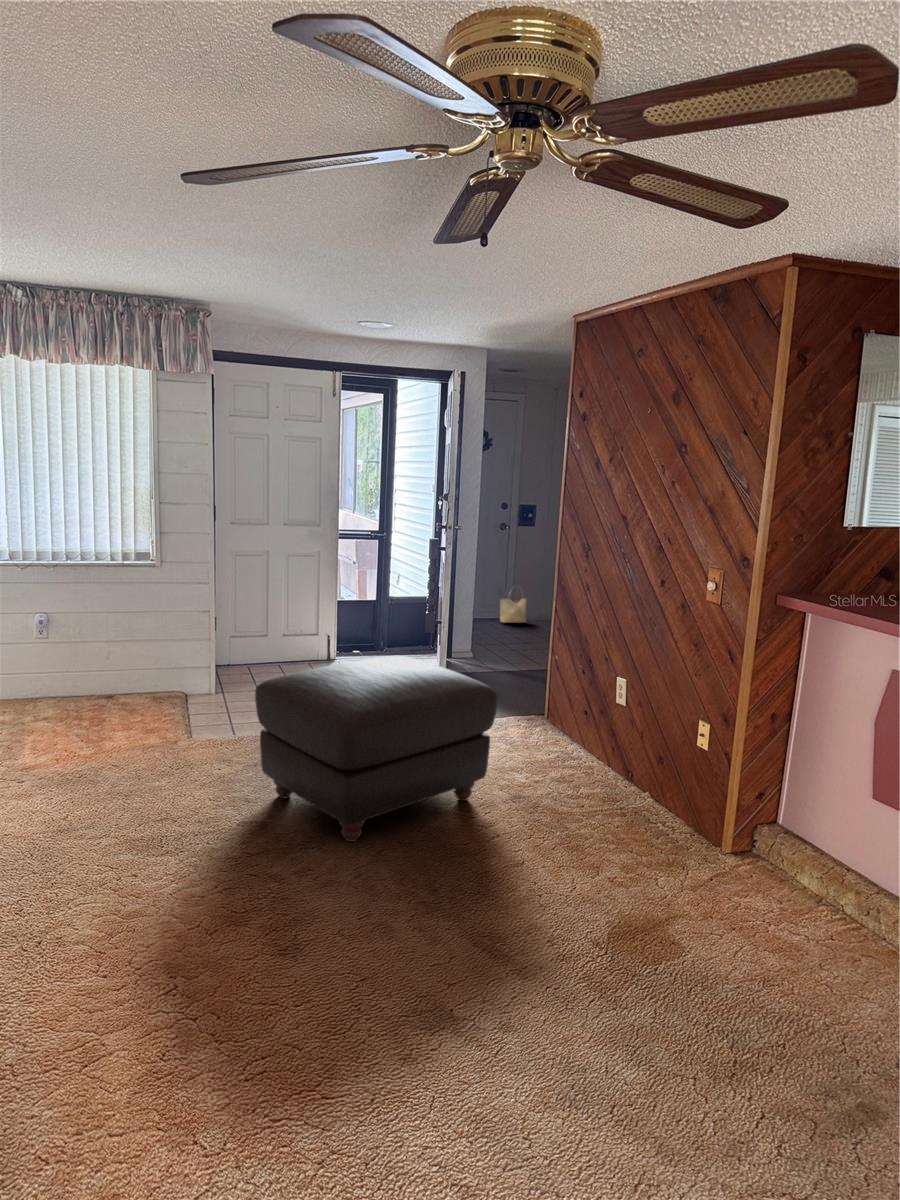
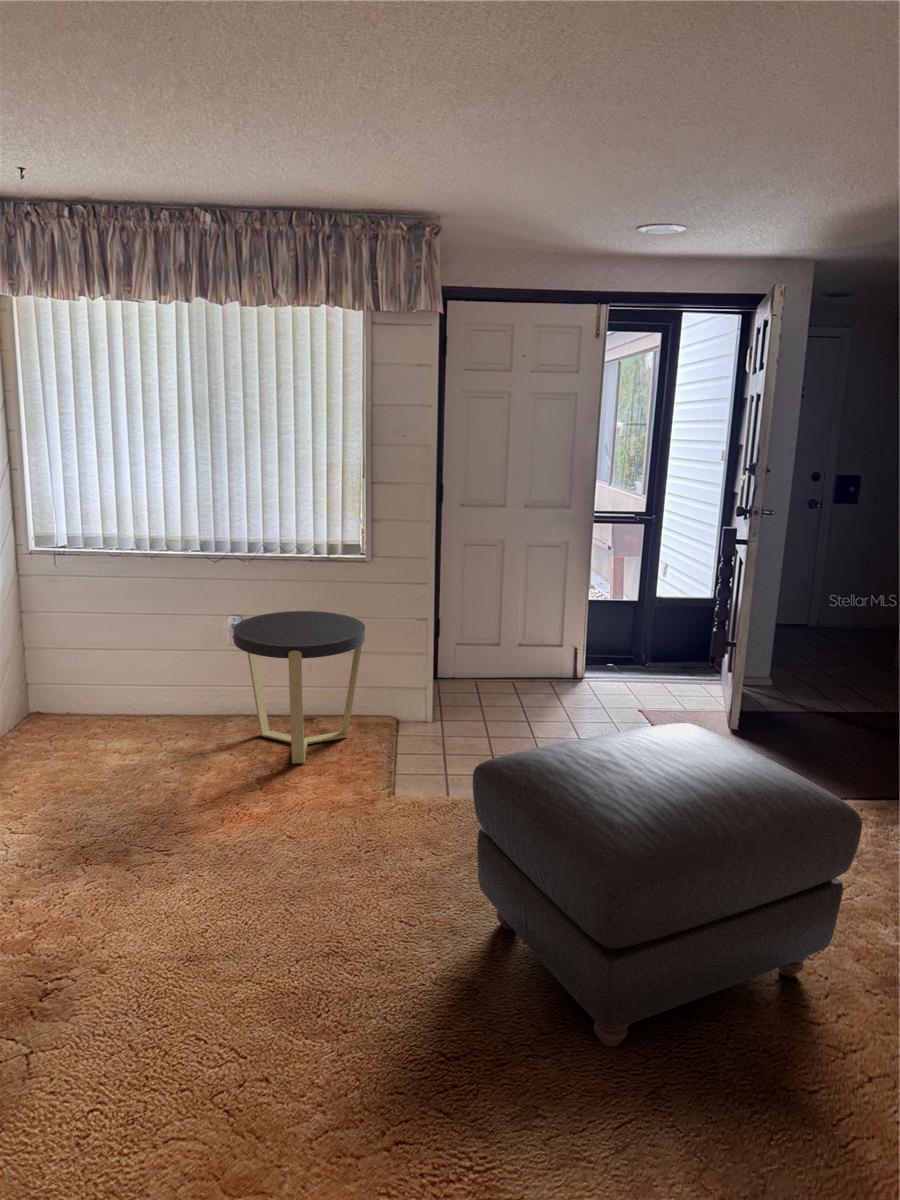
woven basket: present [500,598,526,623] -> none [799,581,839,633]
side table: none [47,607,160,725] -> present [234,611,365,763]

